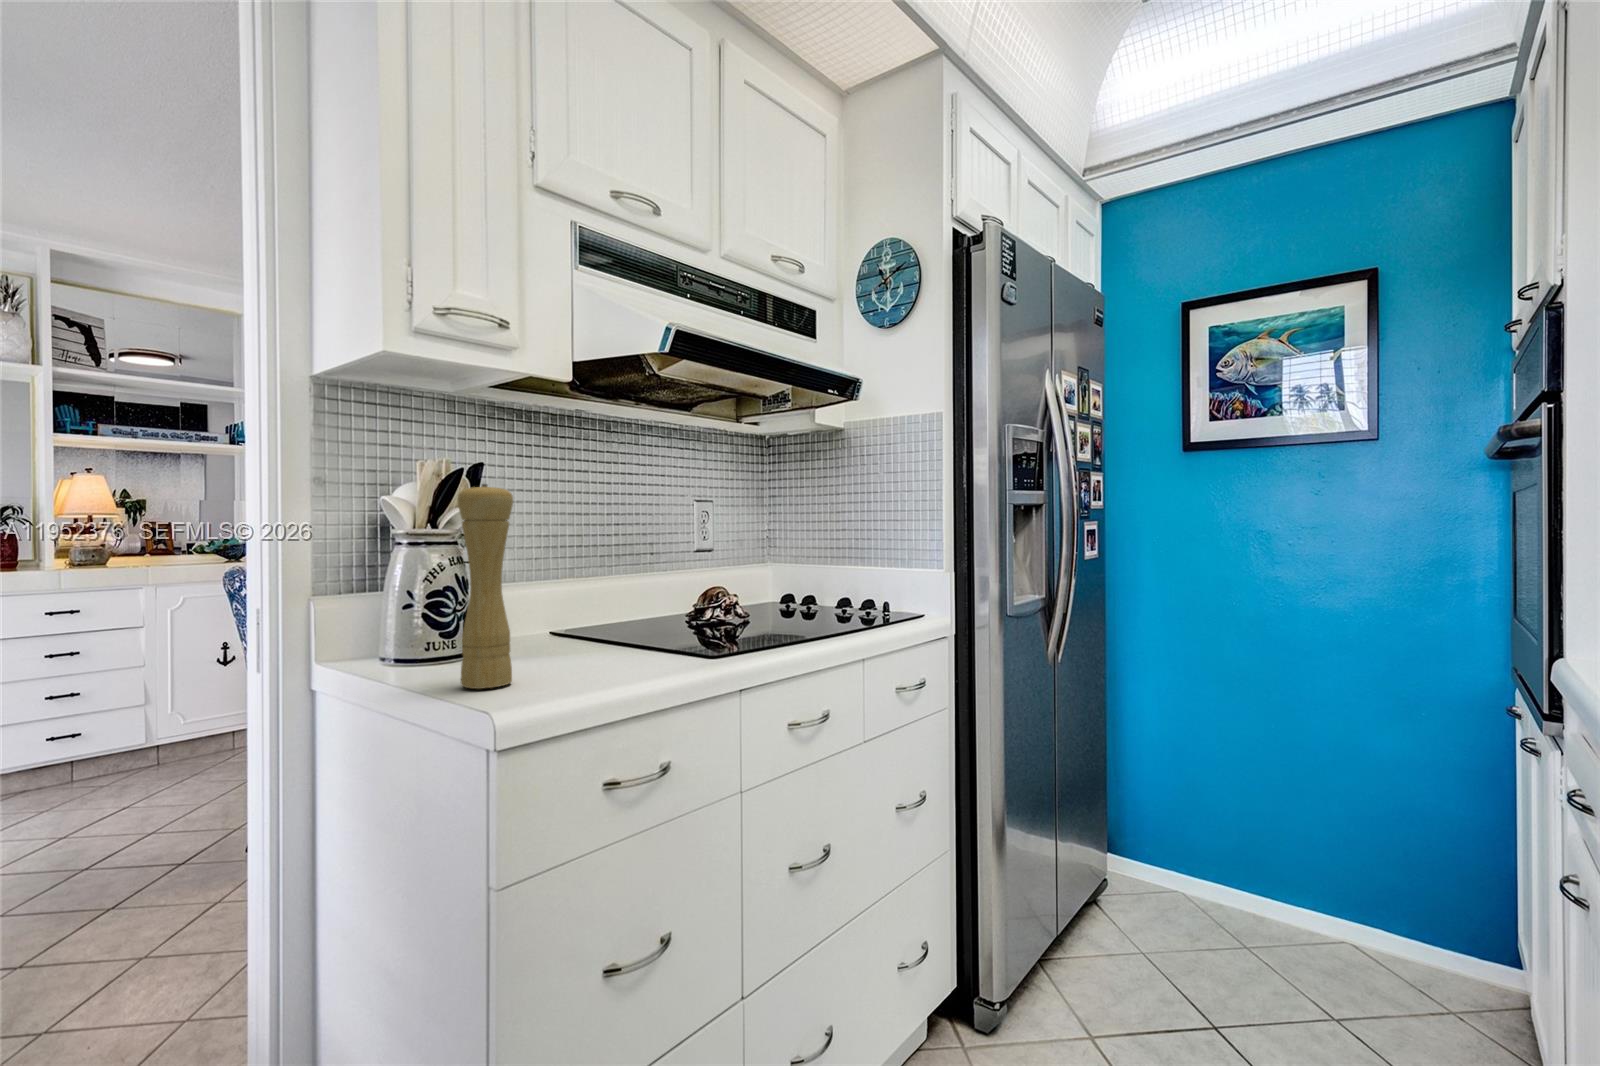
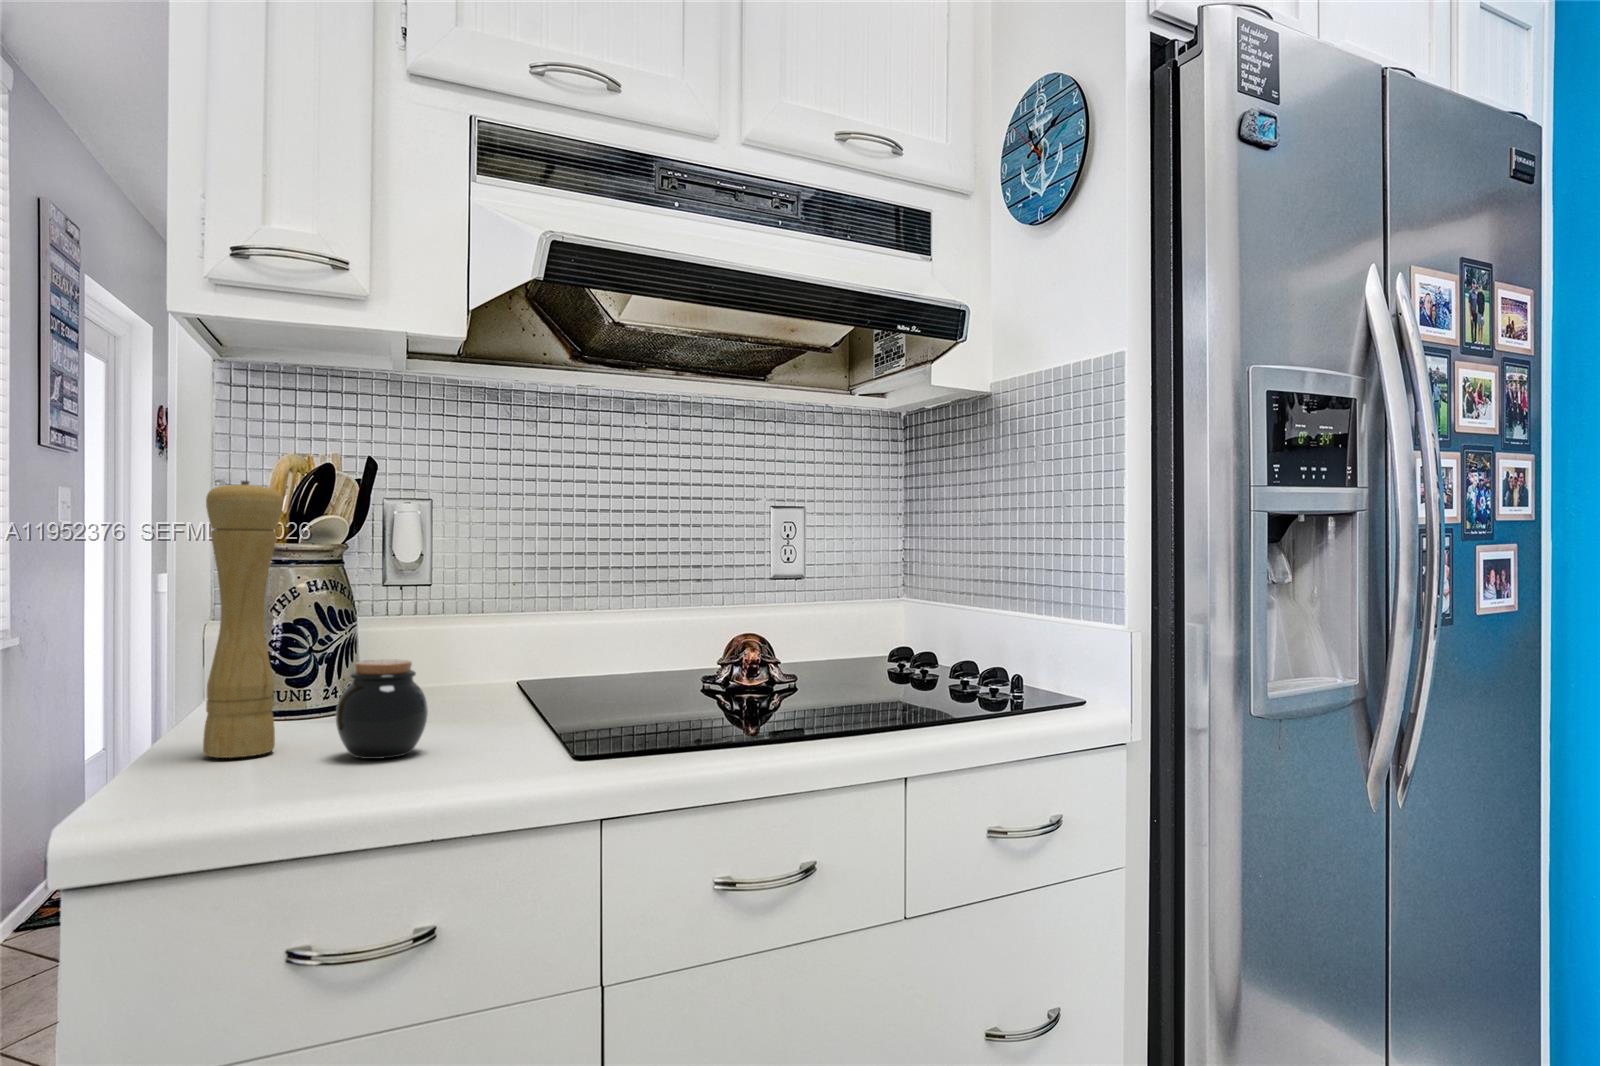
jar: none [566,610,628,679] -> present [336,660,428,759]

